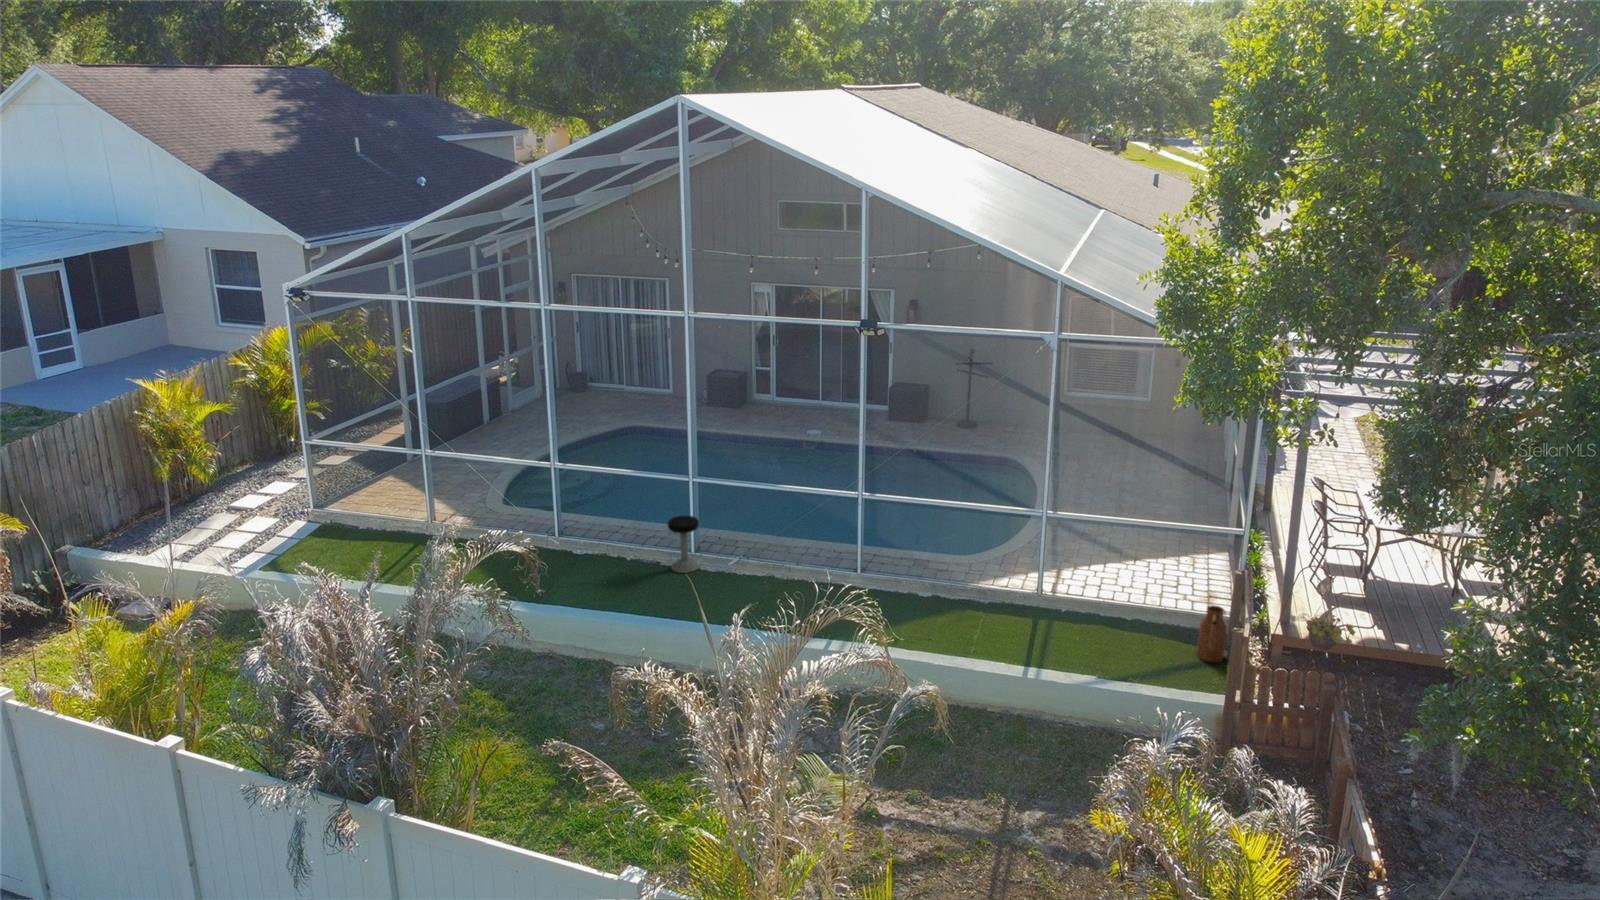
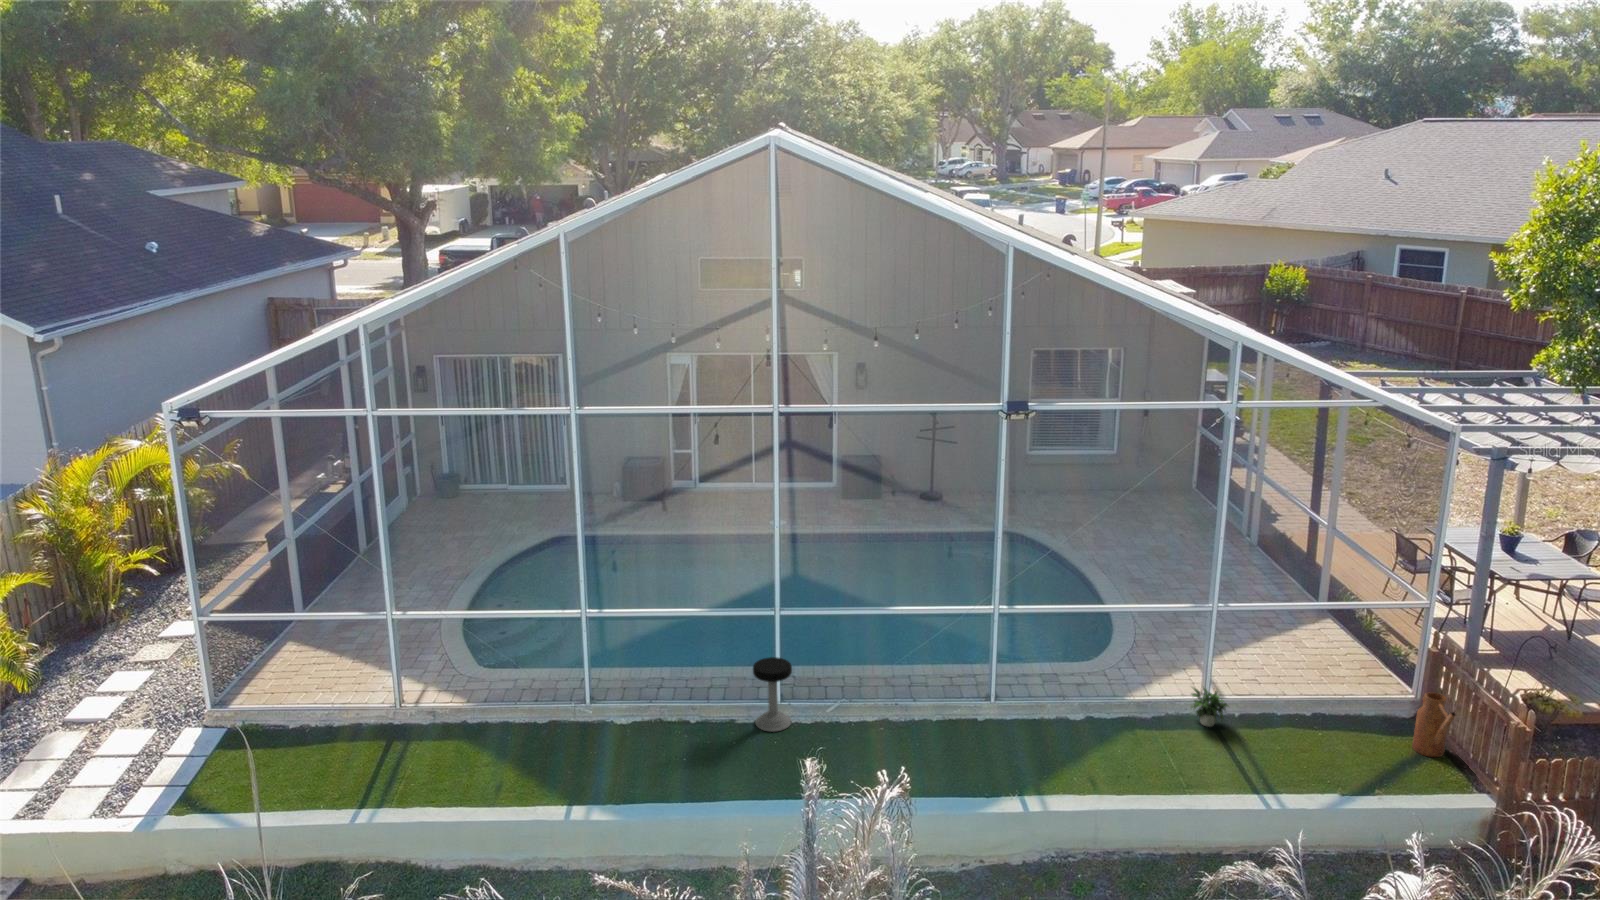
potted plant: none [1016,578,1047,614] -> present [1191,688,1228,727]

